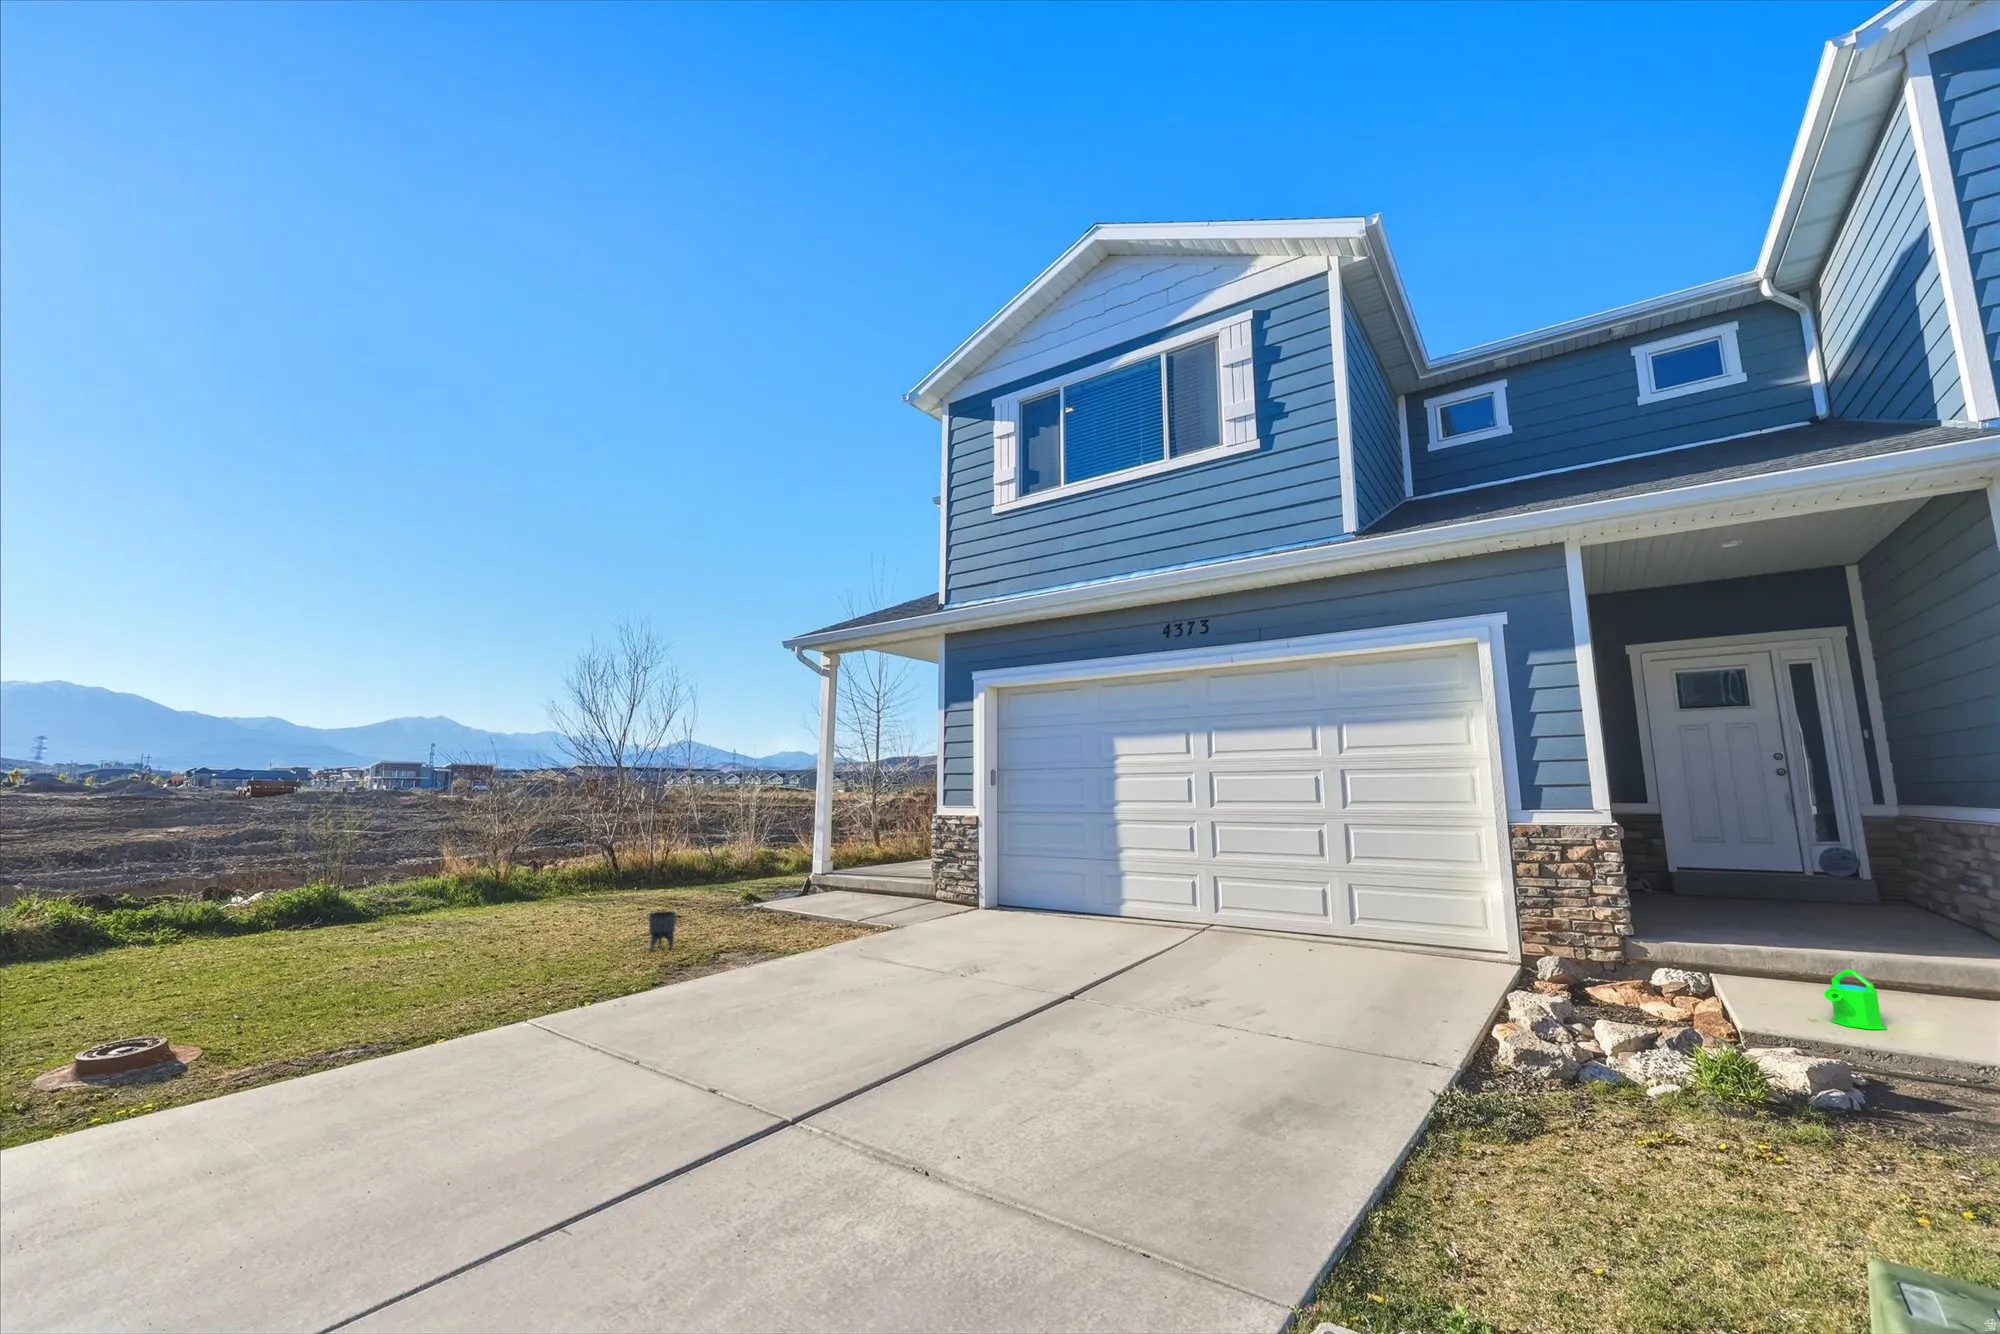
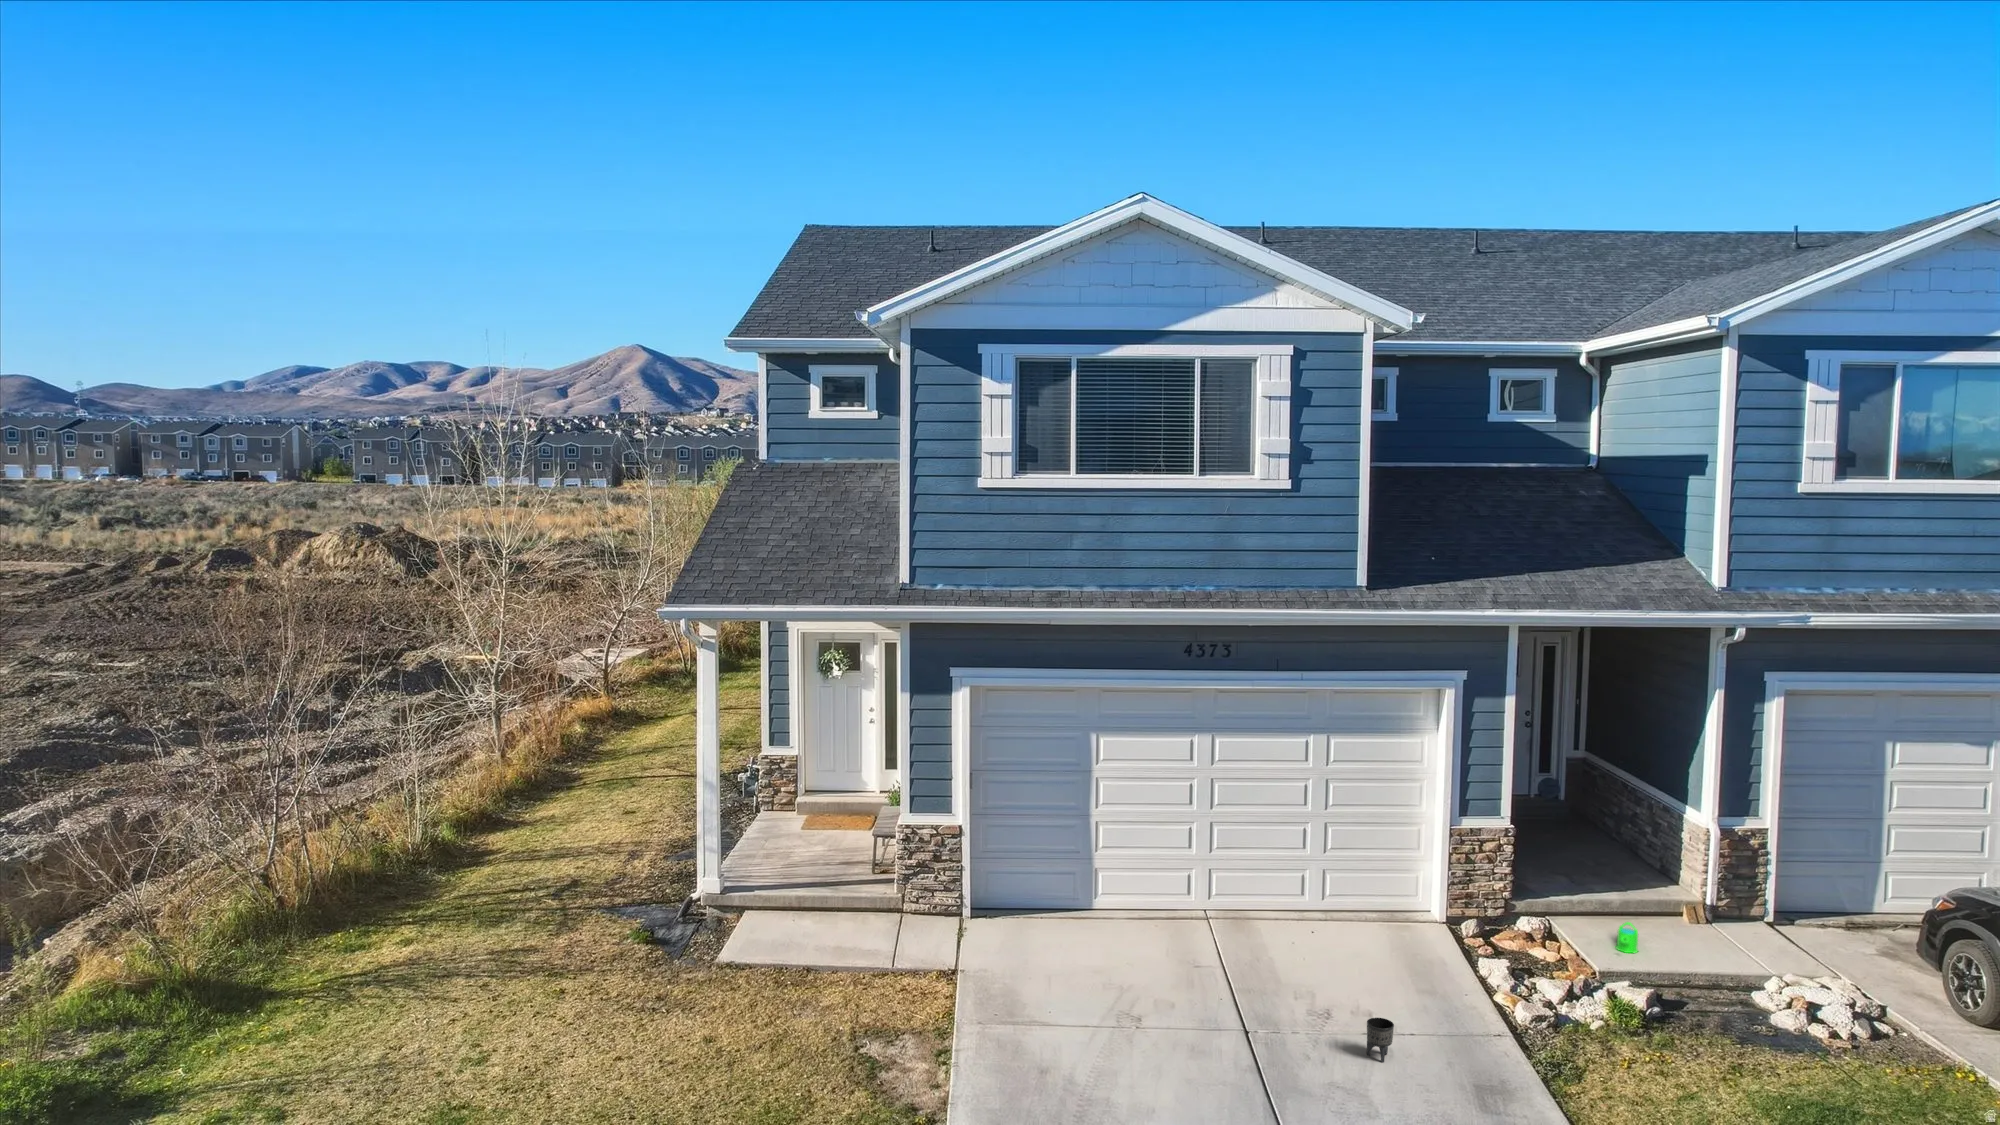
planter: present [649,911,677,951] -> present [1367,1018,1394,1062]

